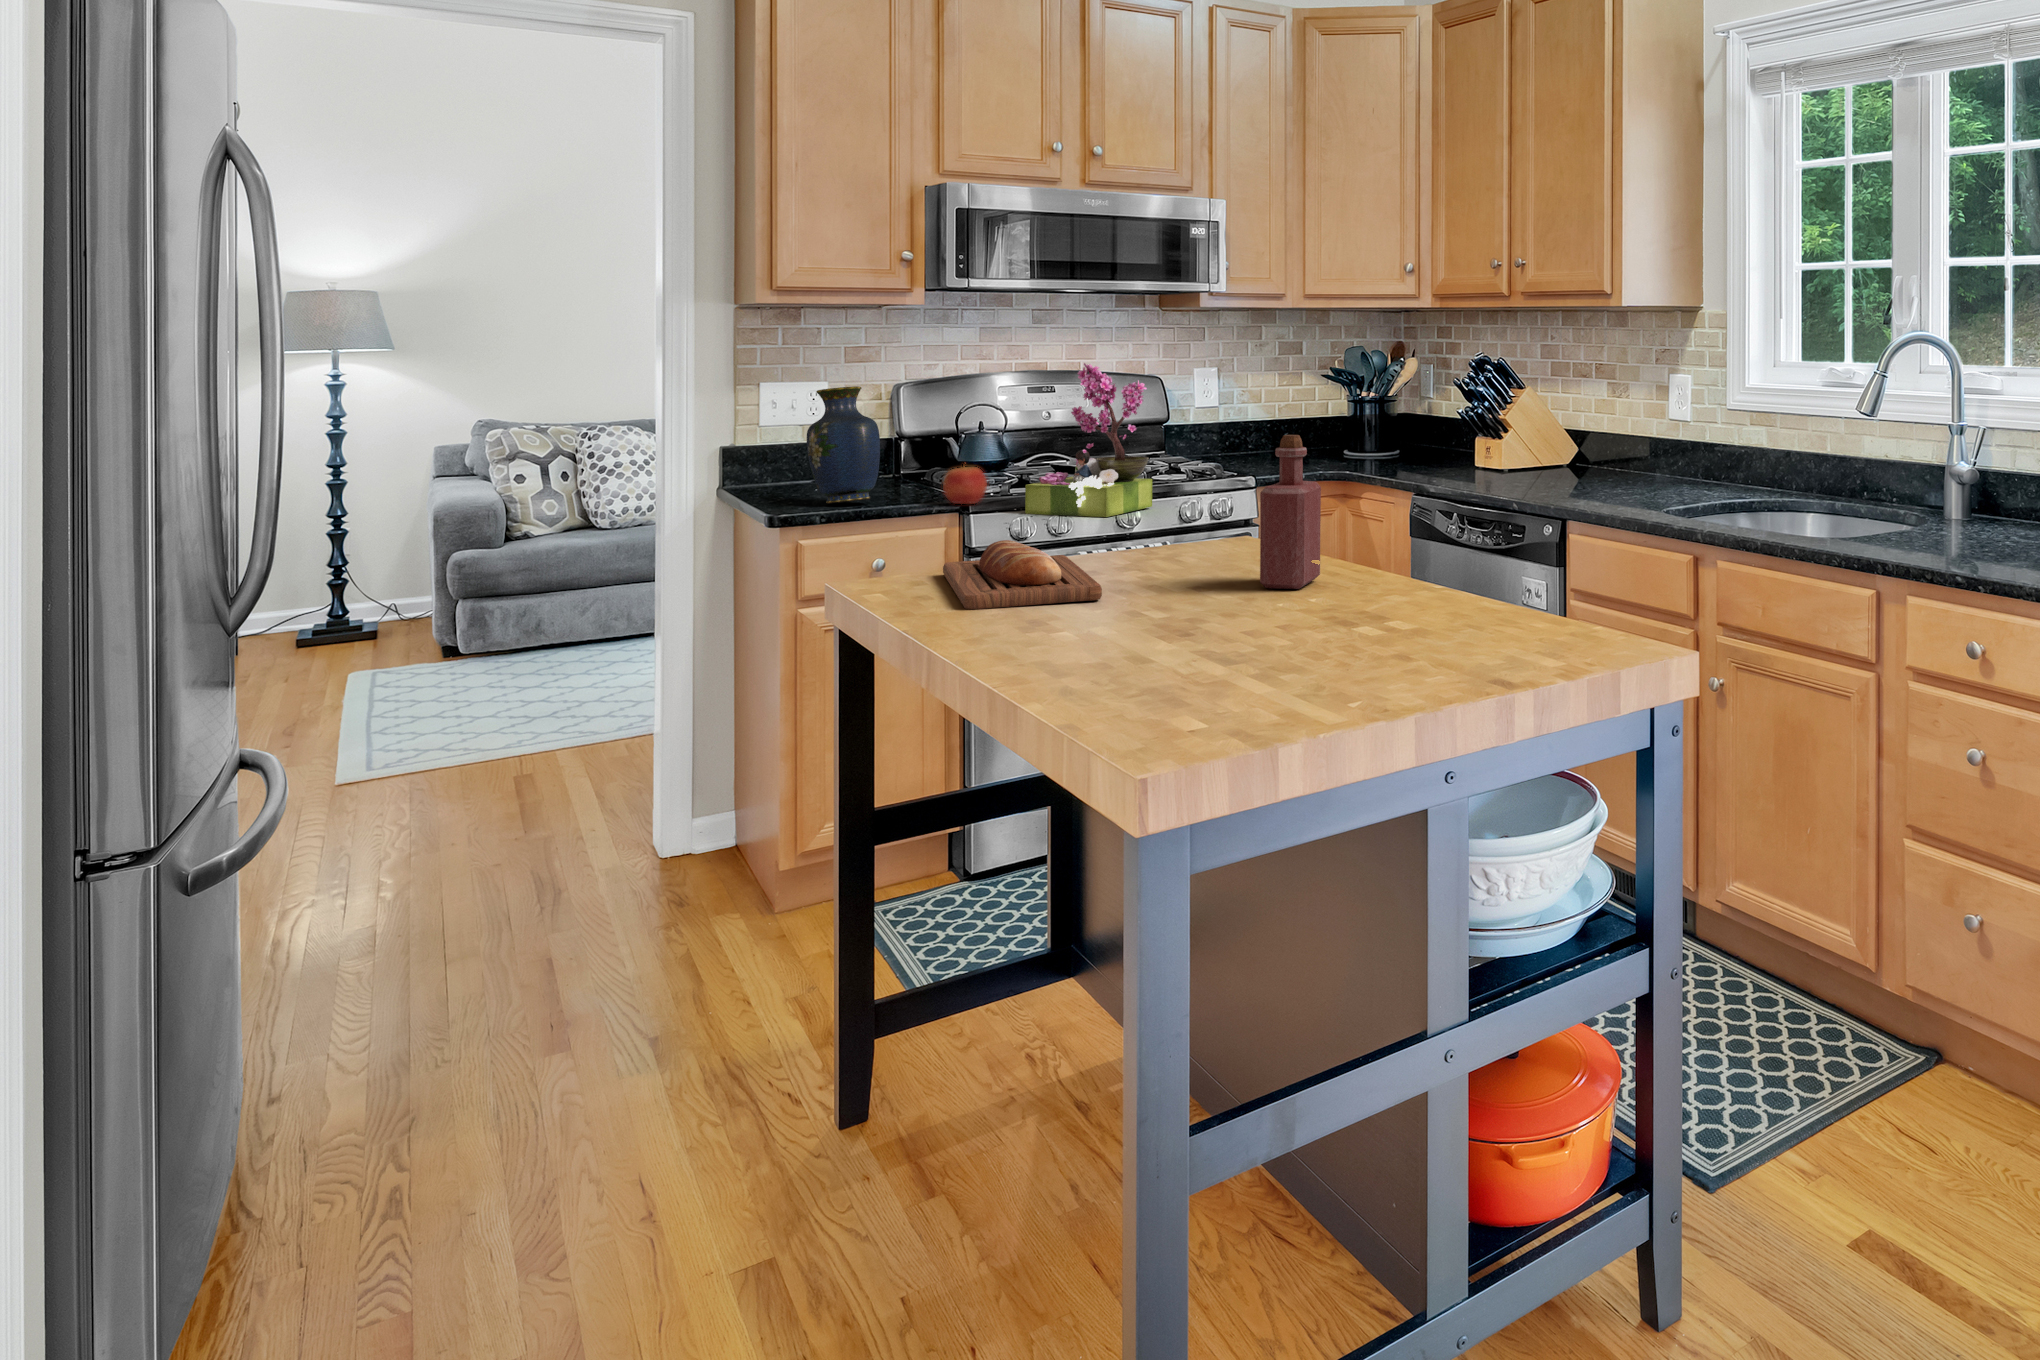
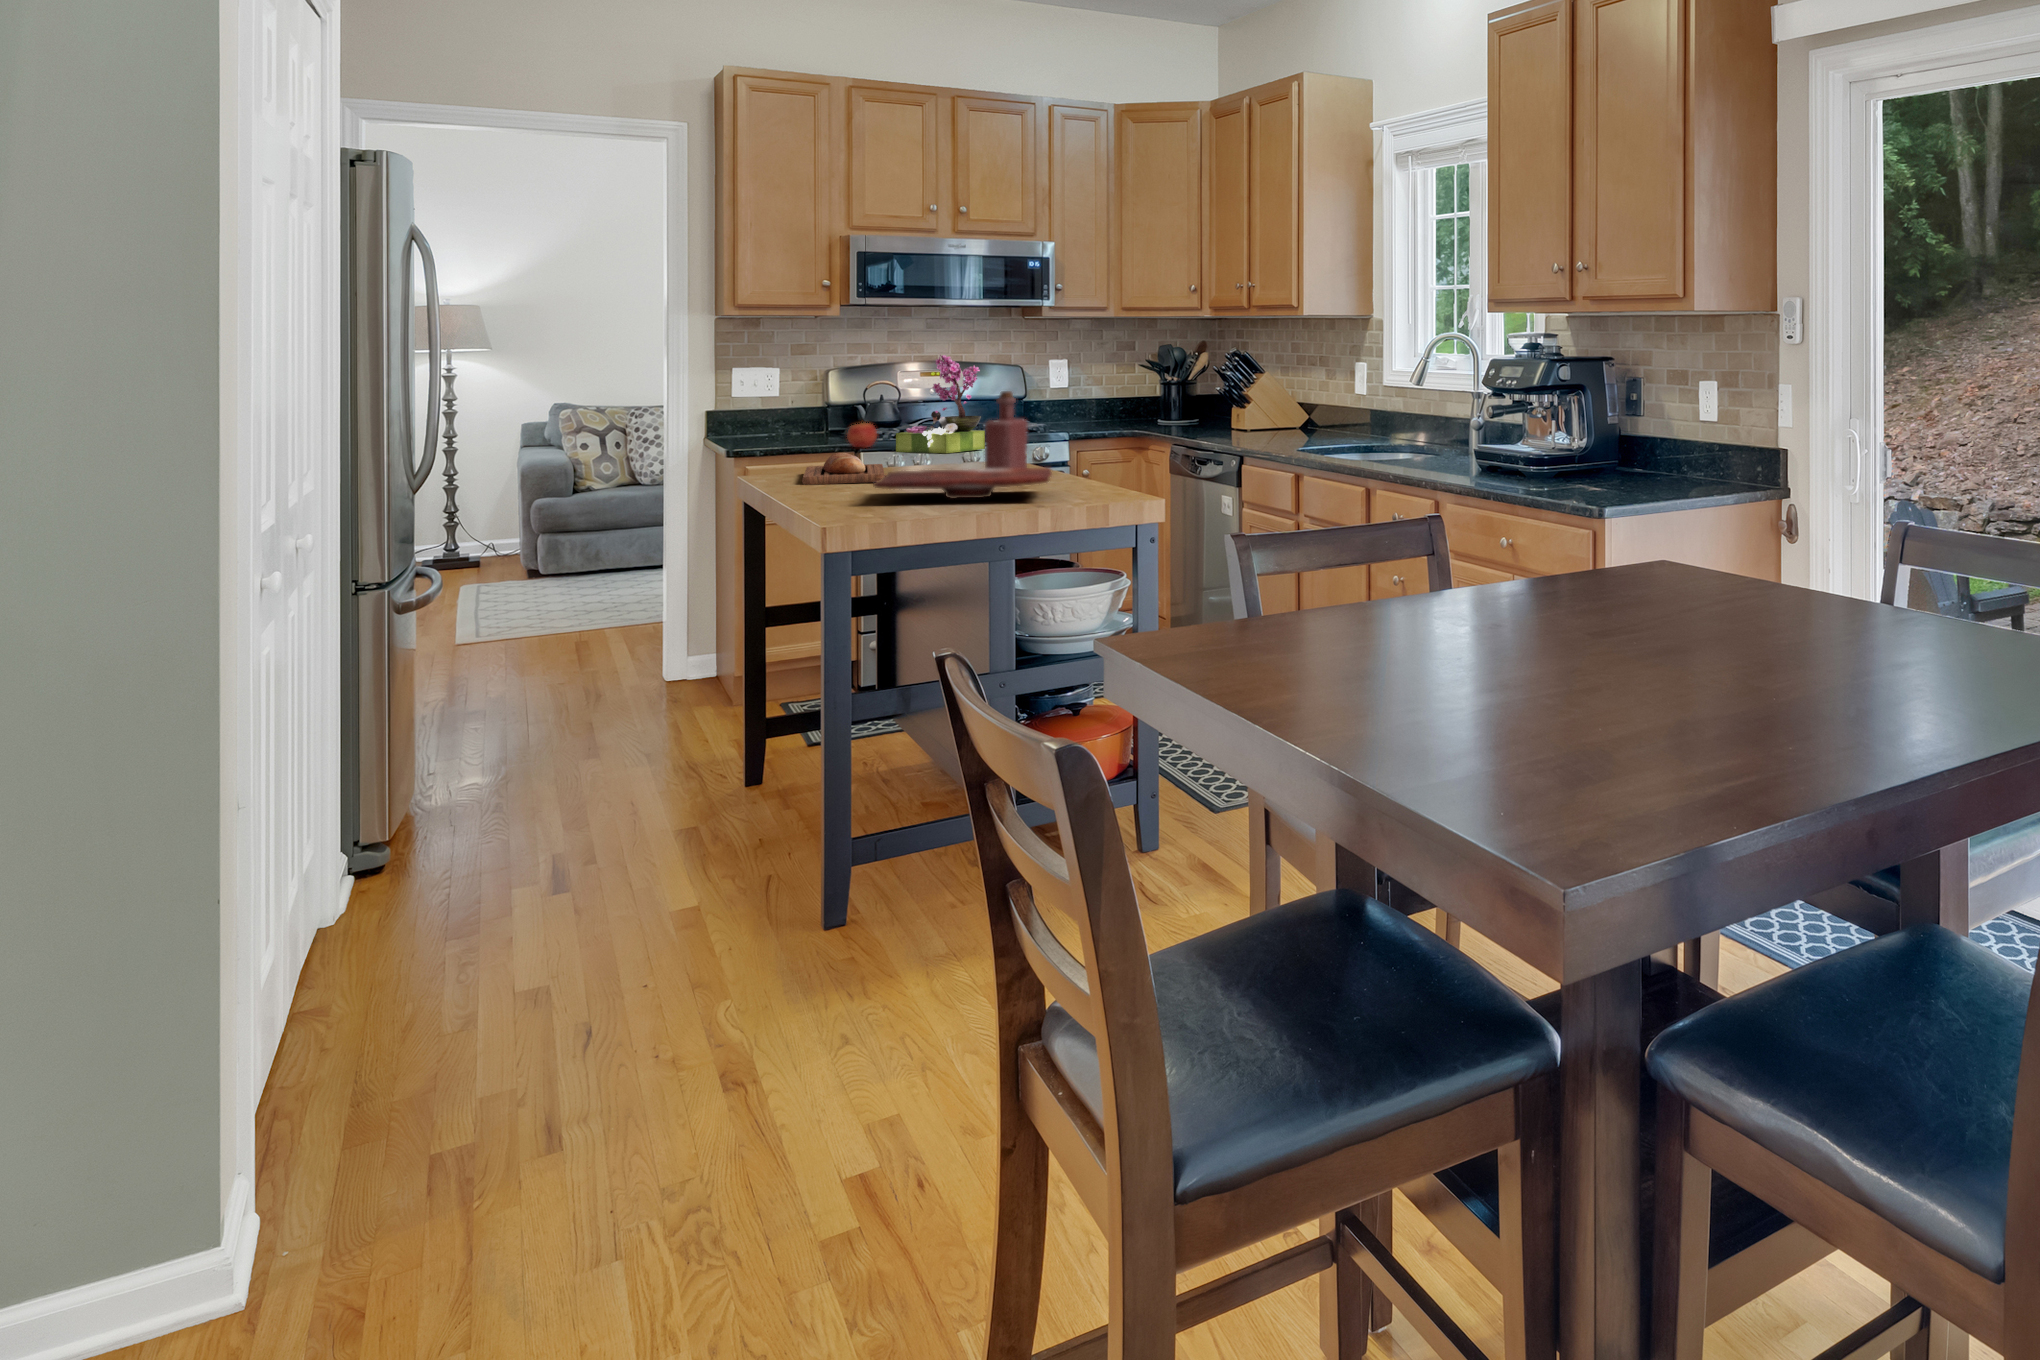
vase: present [807,386,880,504] -> none [757,370,806,447]
cutting board: none [1150,583,1487,657] -> present [874,467,1052,498]

